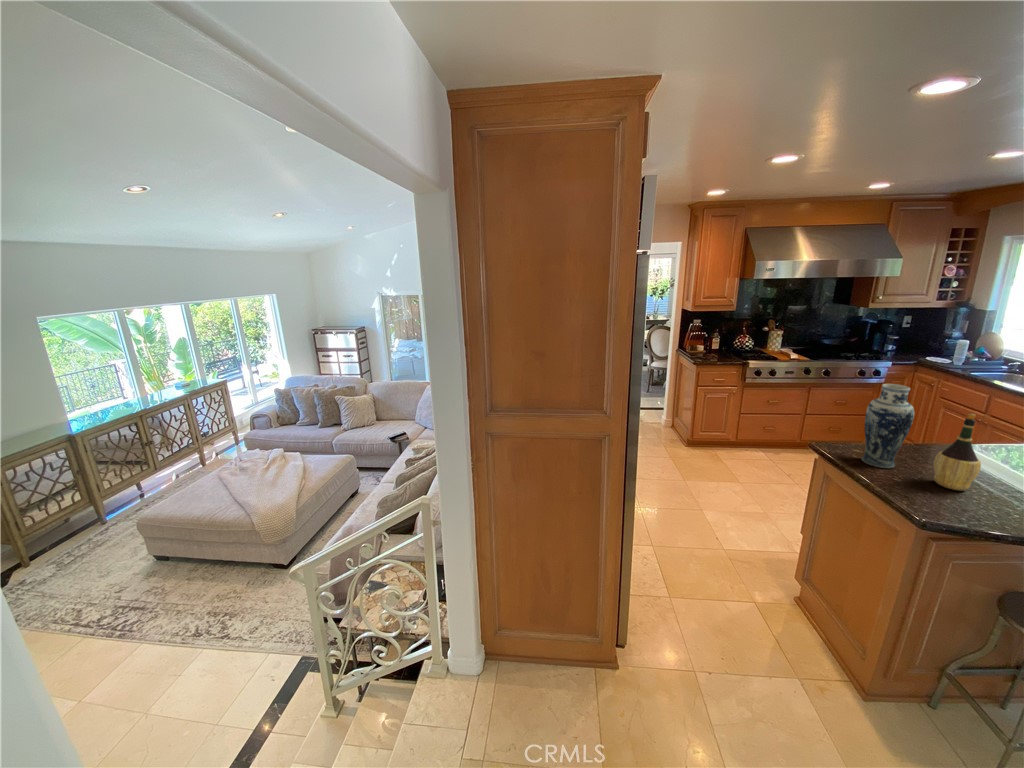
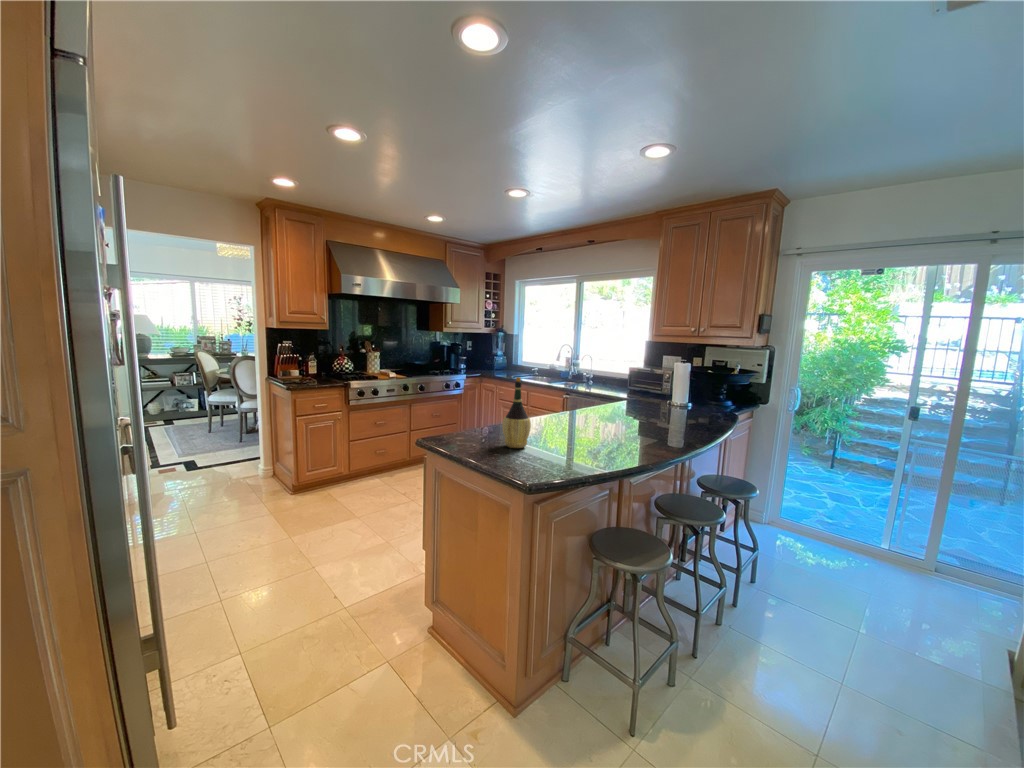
vase: present [862,384,914,468] -> none [449,361,483,444]

